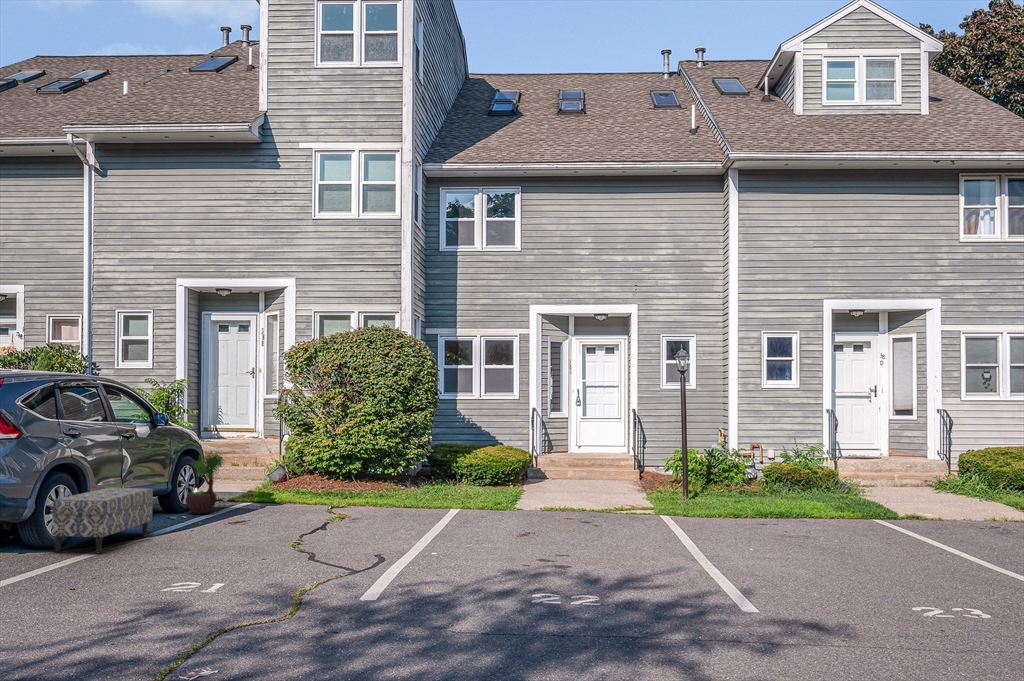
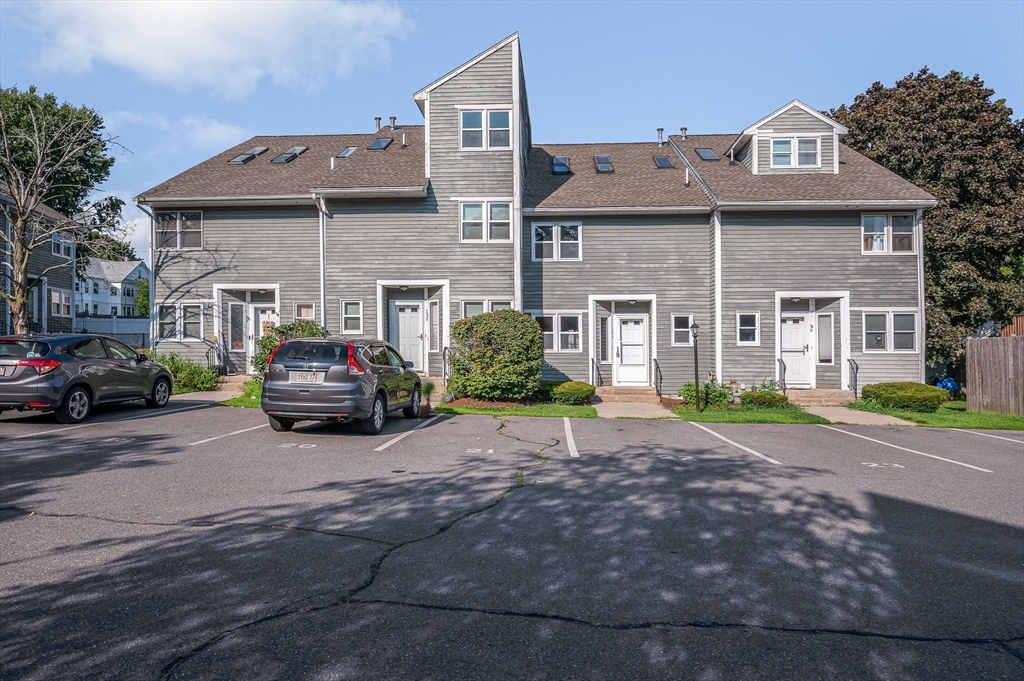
bench: present [51,488,153,553] -> none [366,399,410,434]

